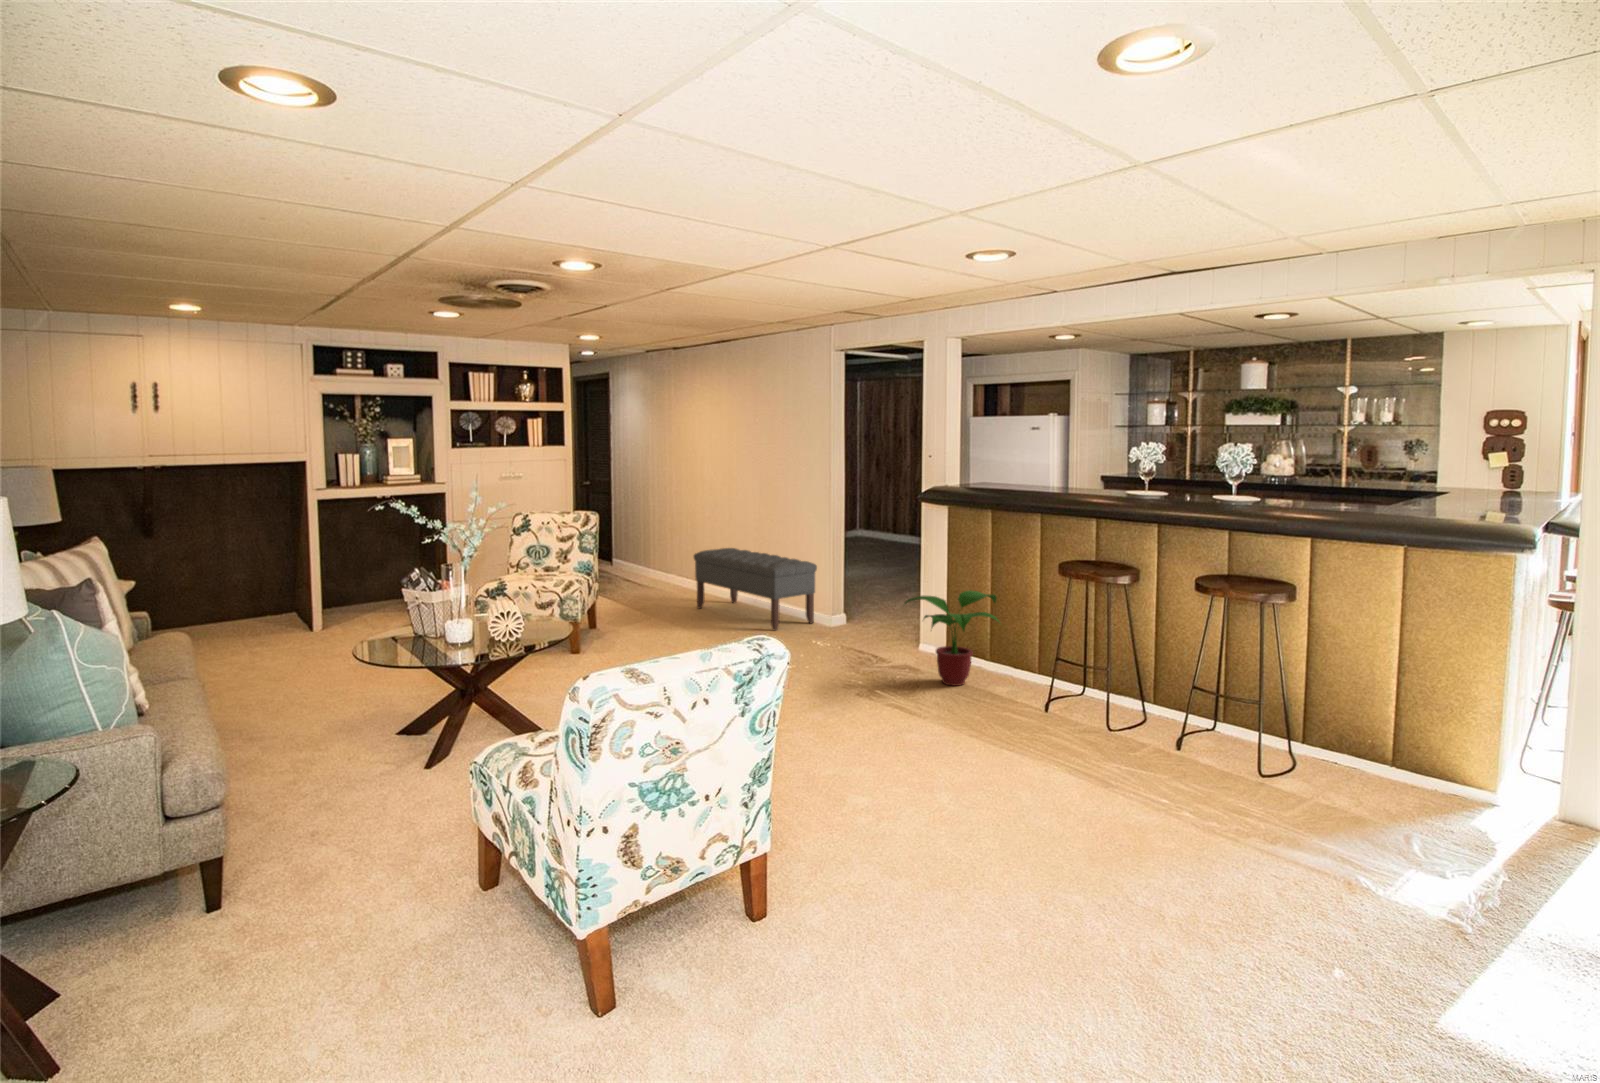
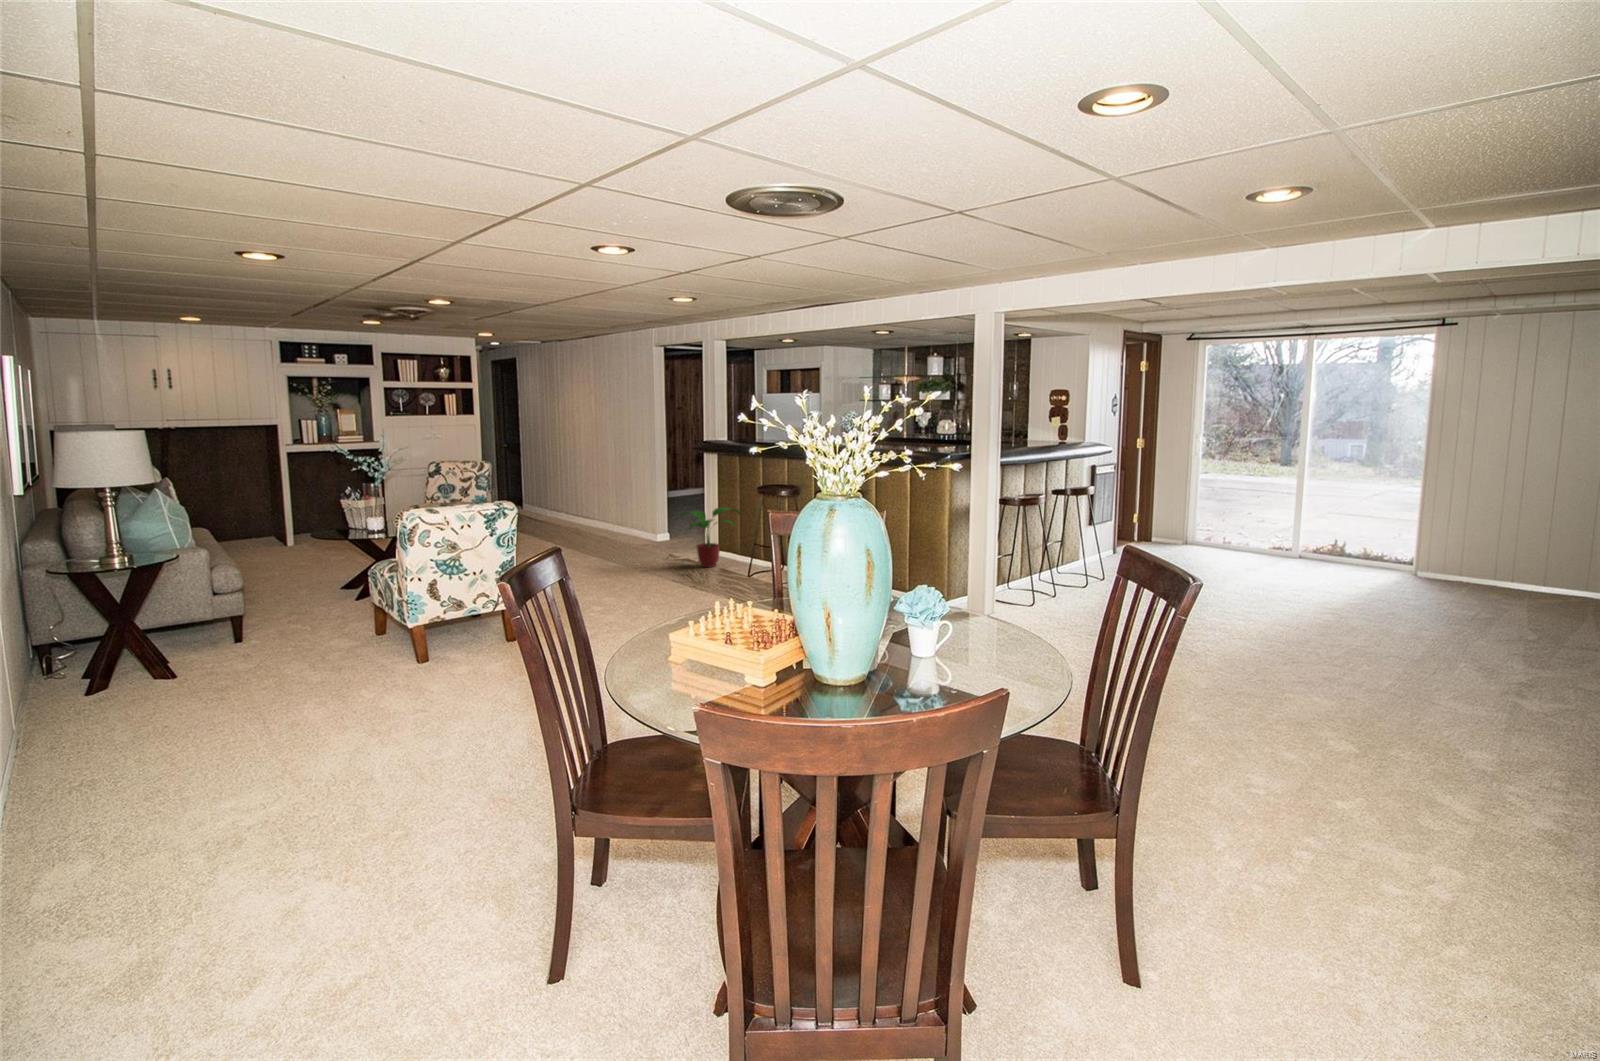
bench: present [694,548,817,630] -> none [565,488,647,543]

